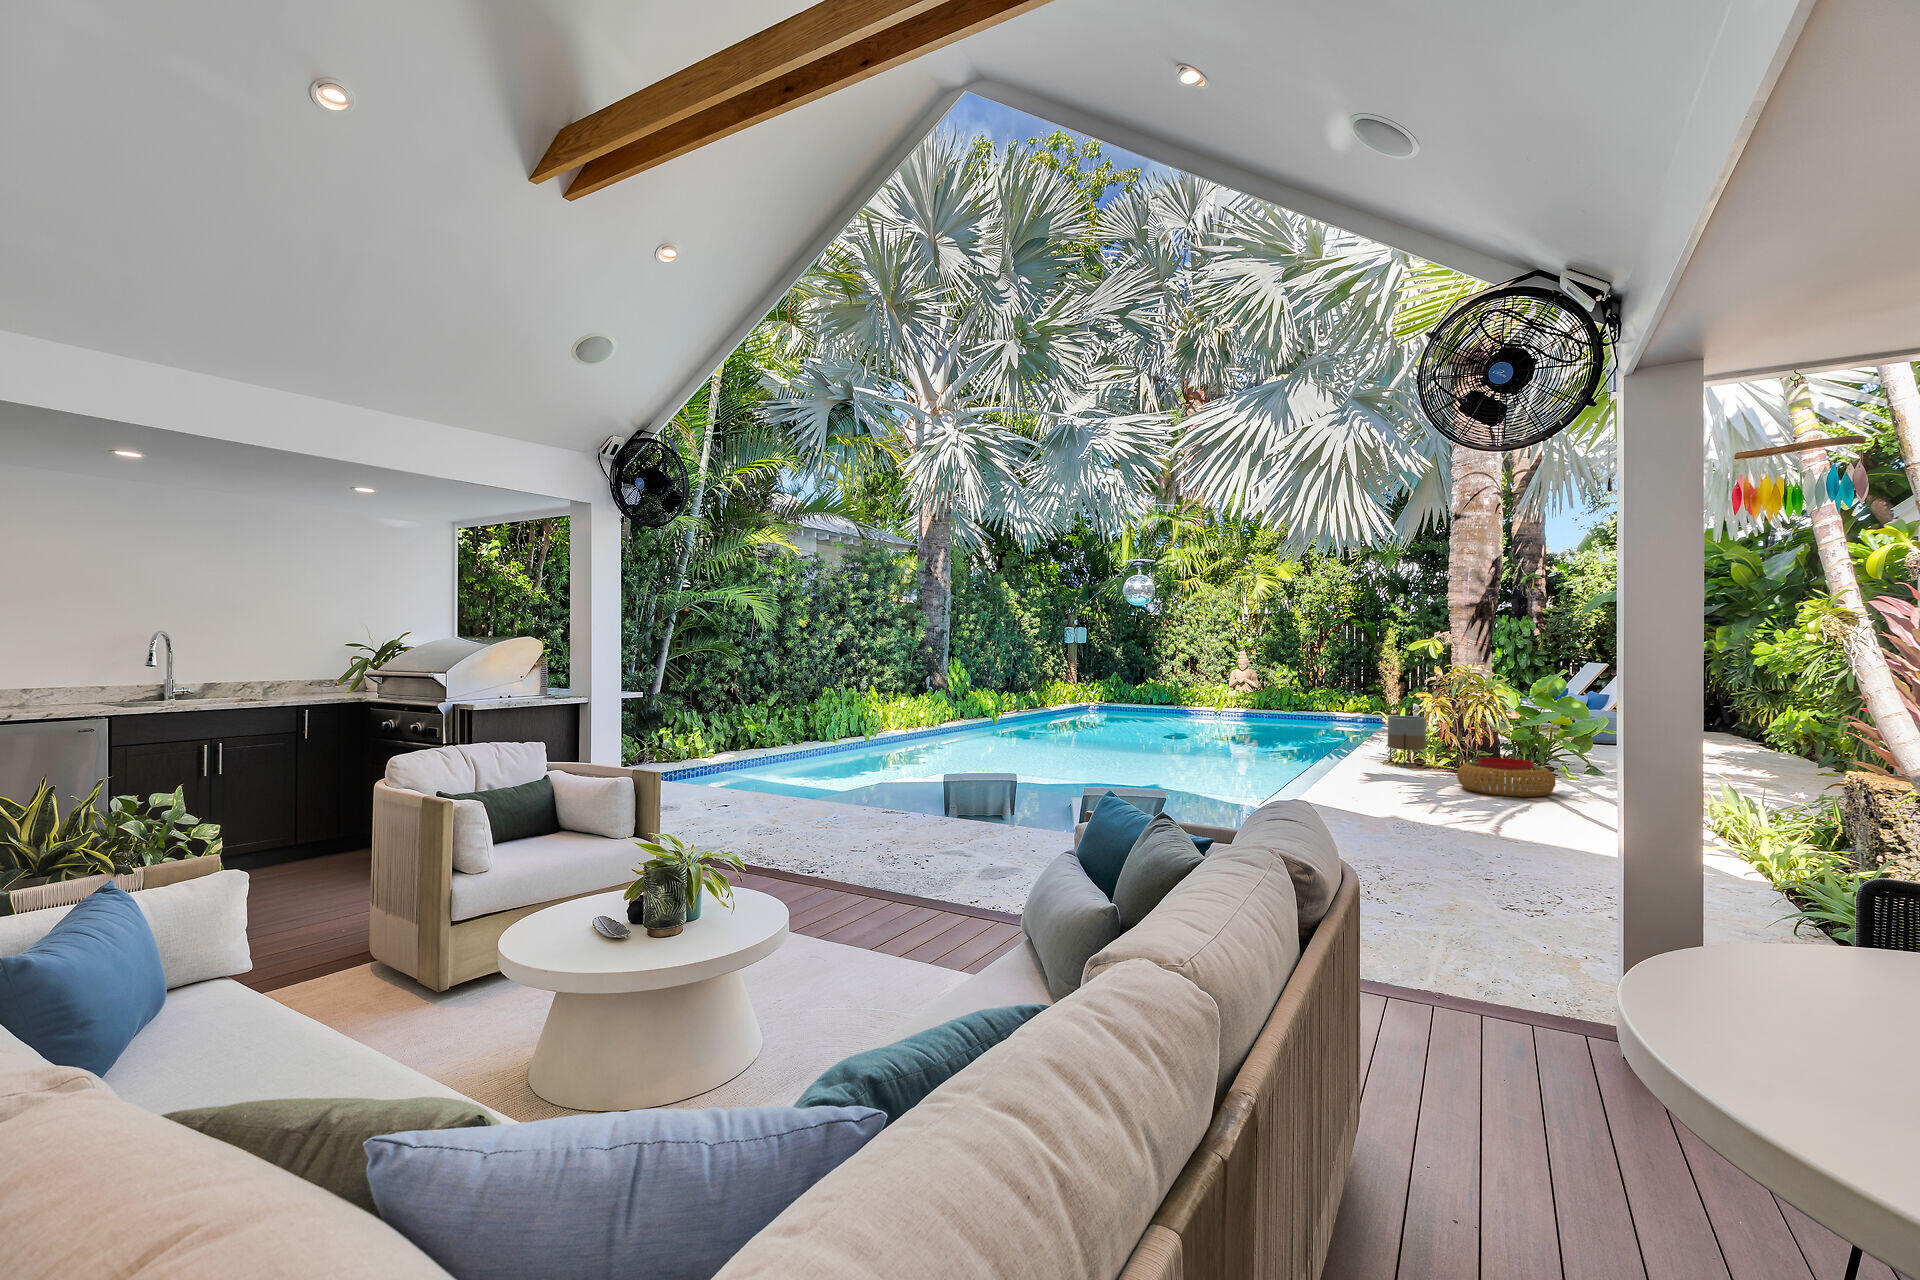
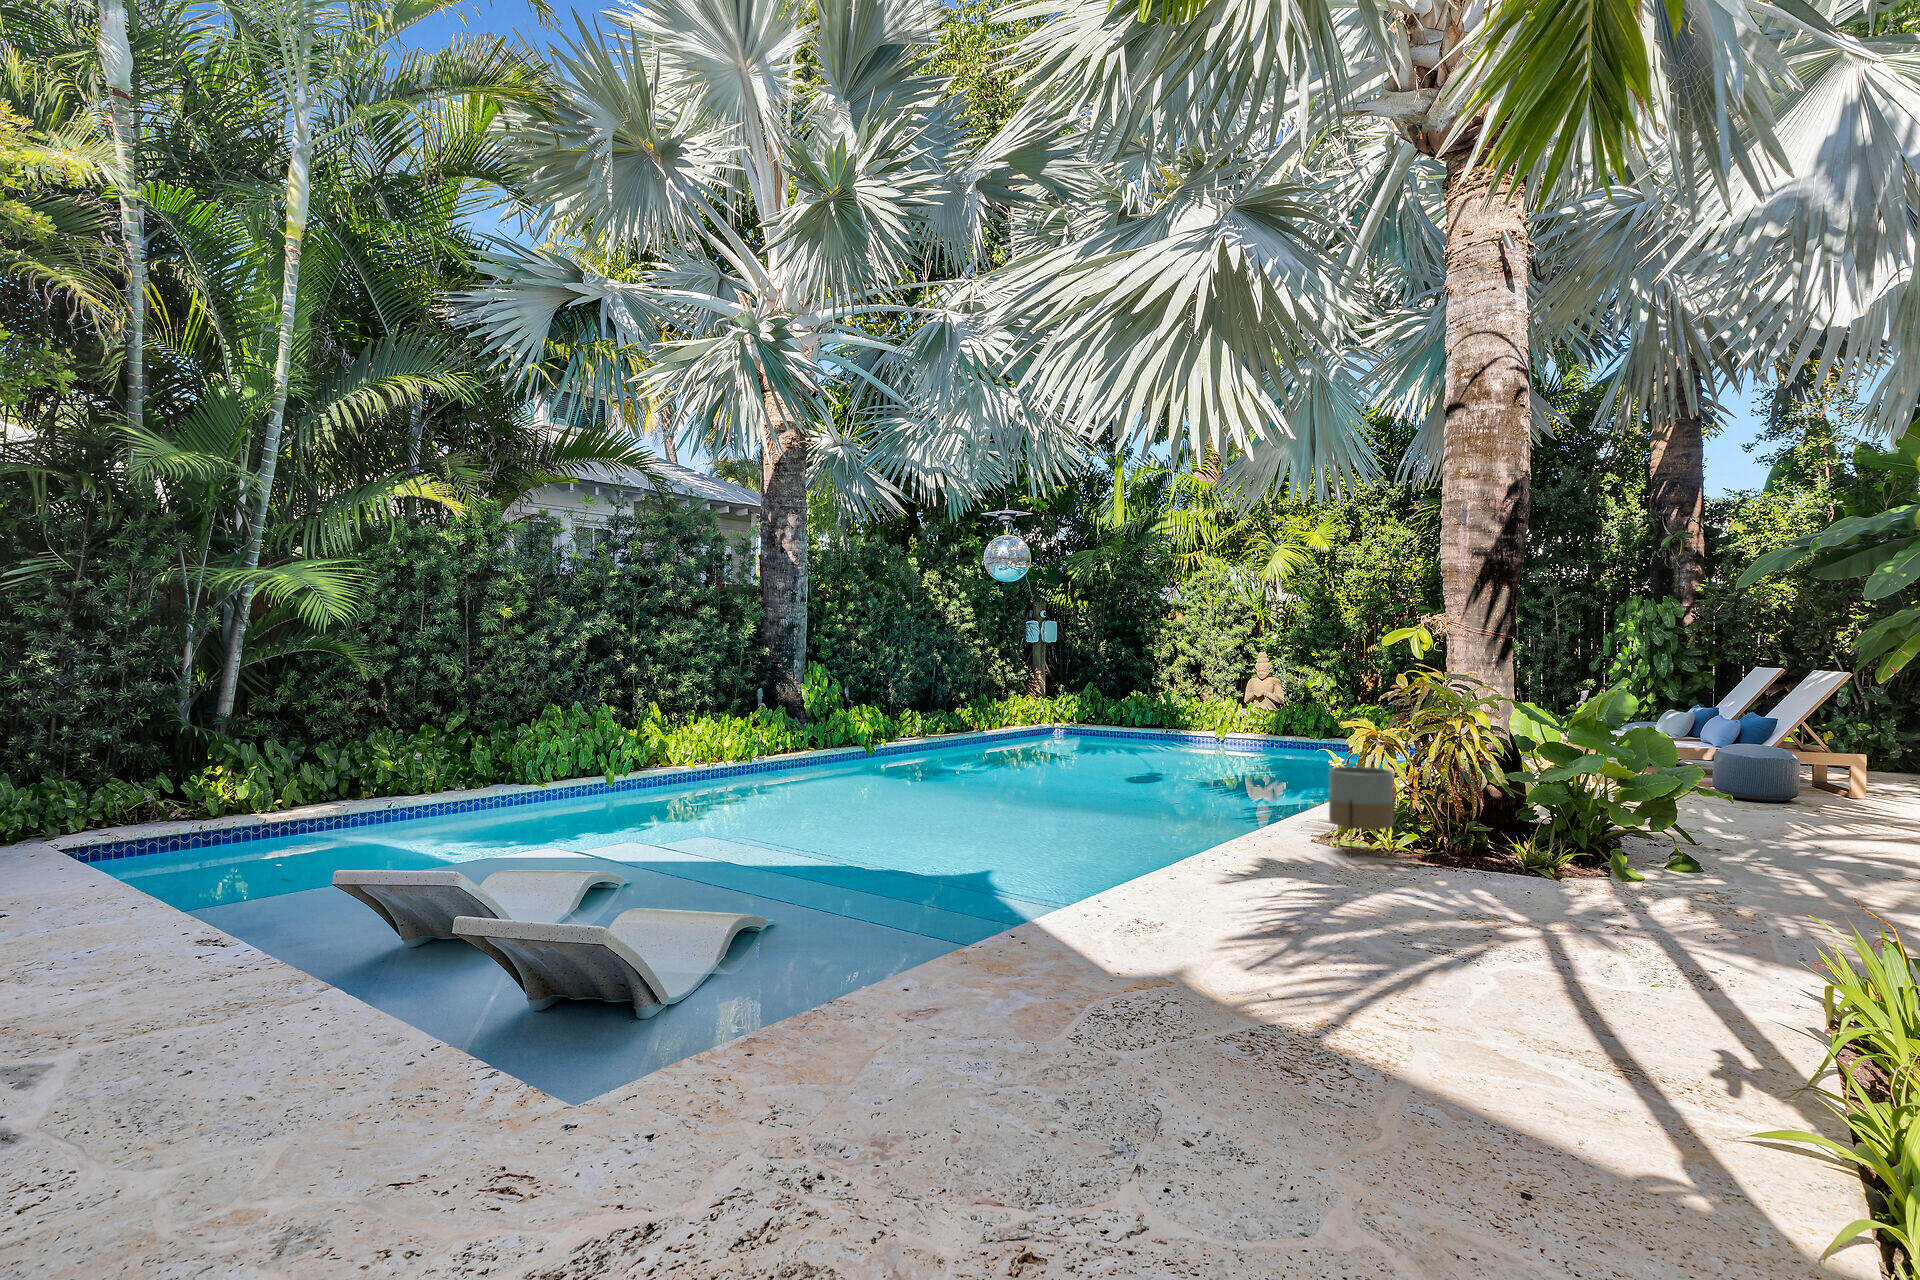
pouf: present [1457,758,1556,797] -> none [1386,861,1571,952]

